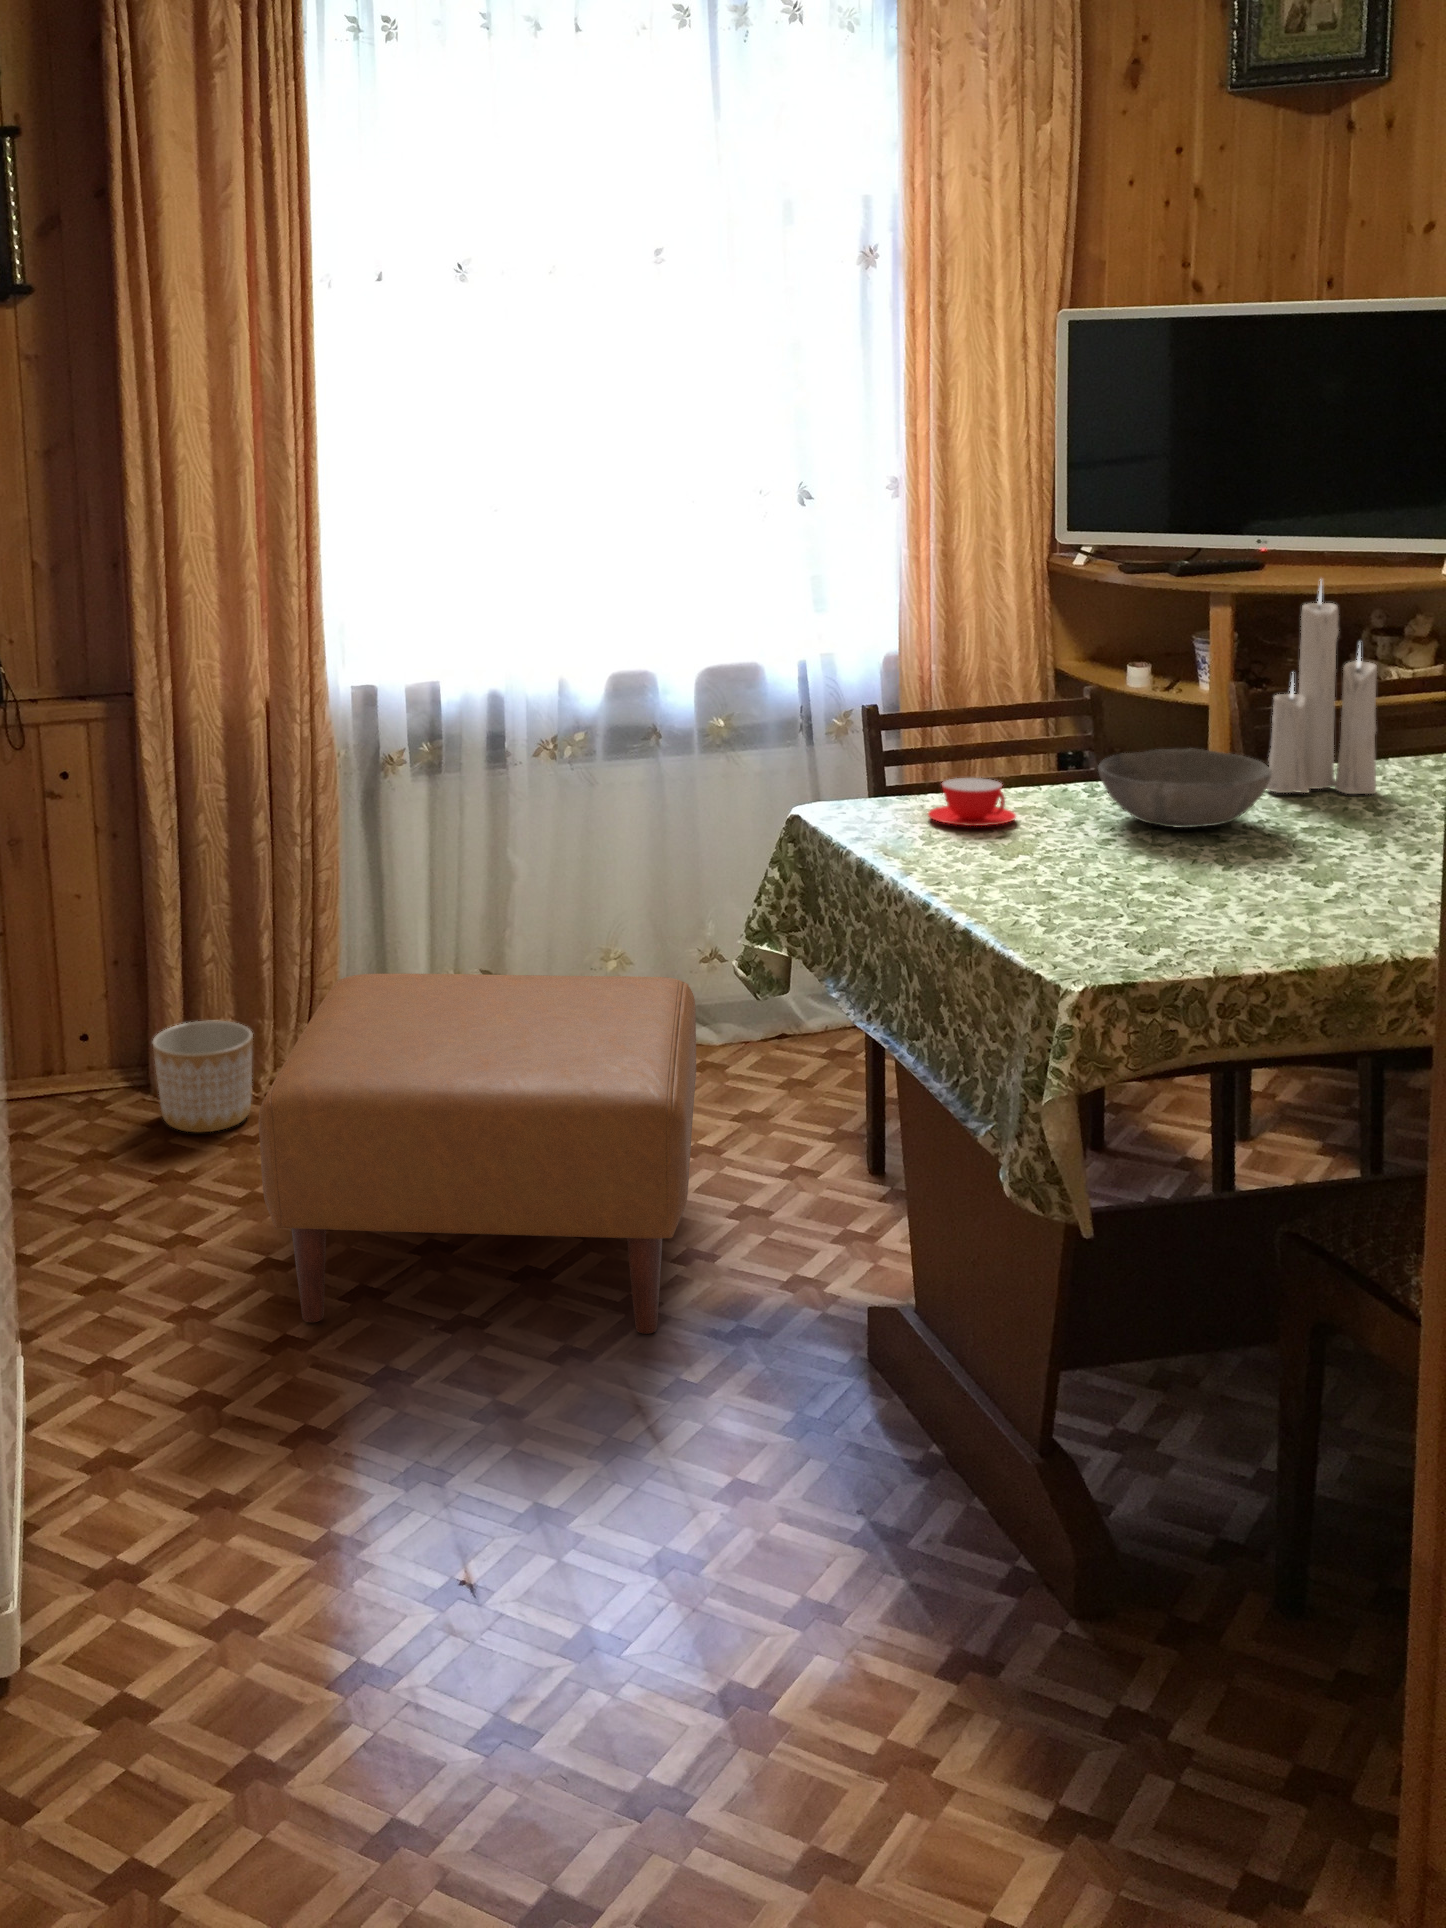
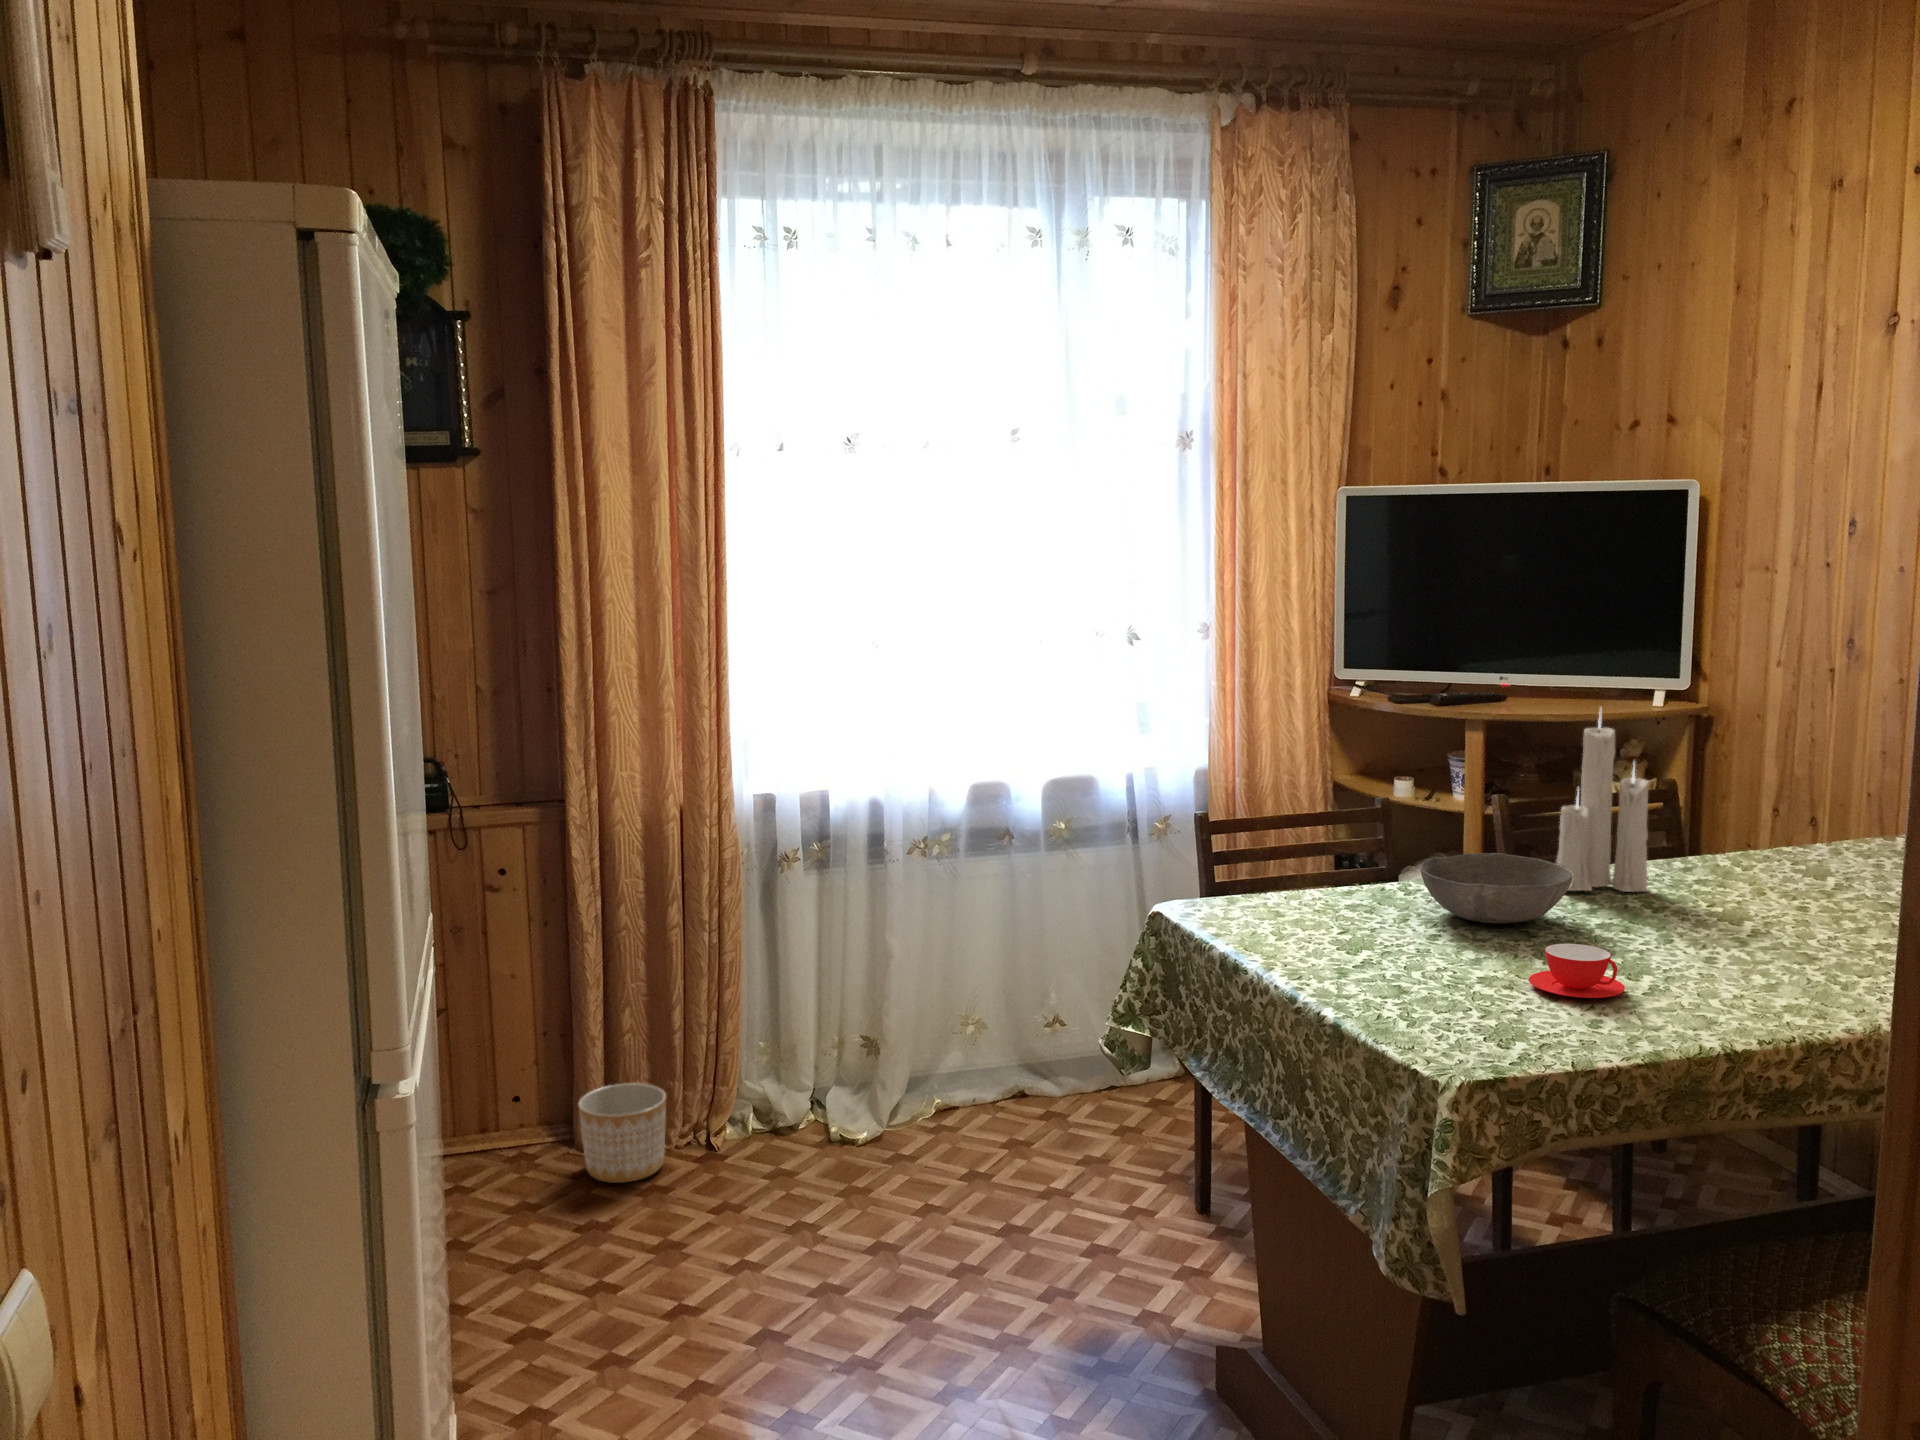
teacup: present [928,778,1016,826] -> present [1529,944,1625,998]
ottoman: present [259,974,696,1334] -> none [674,1046,1057,1371]

